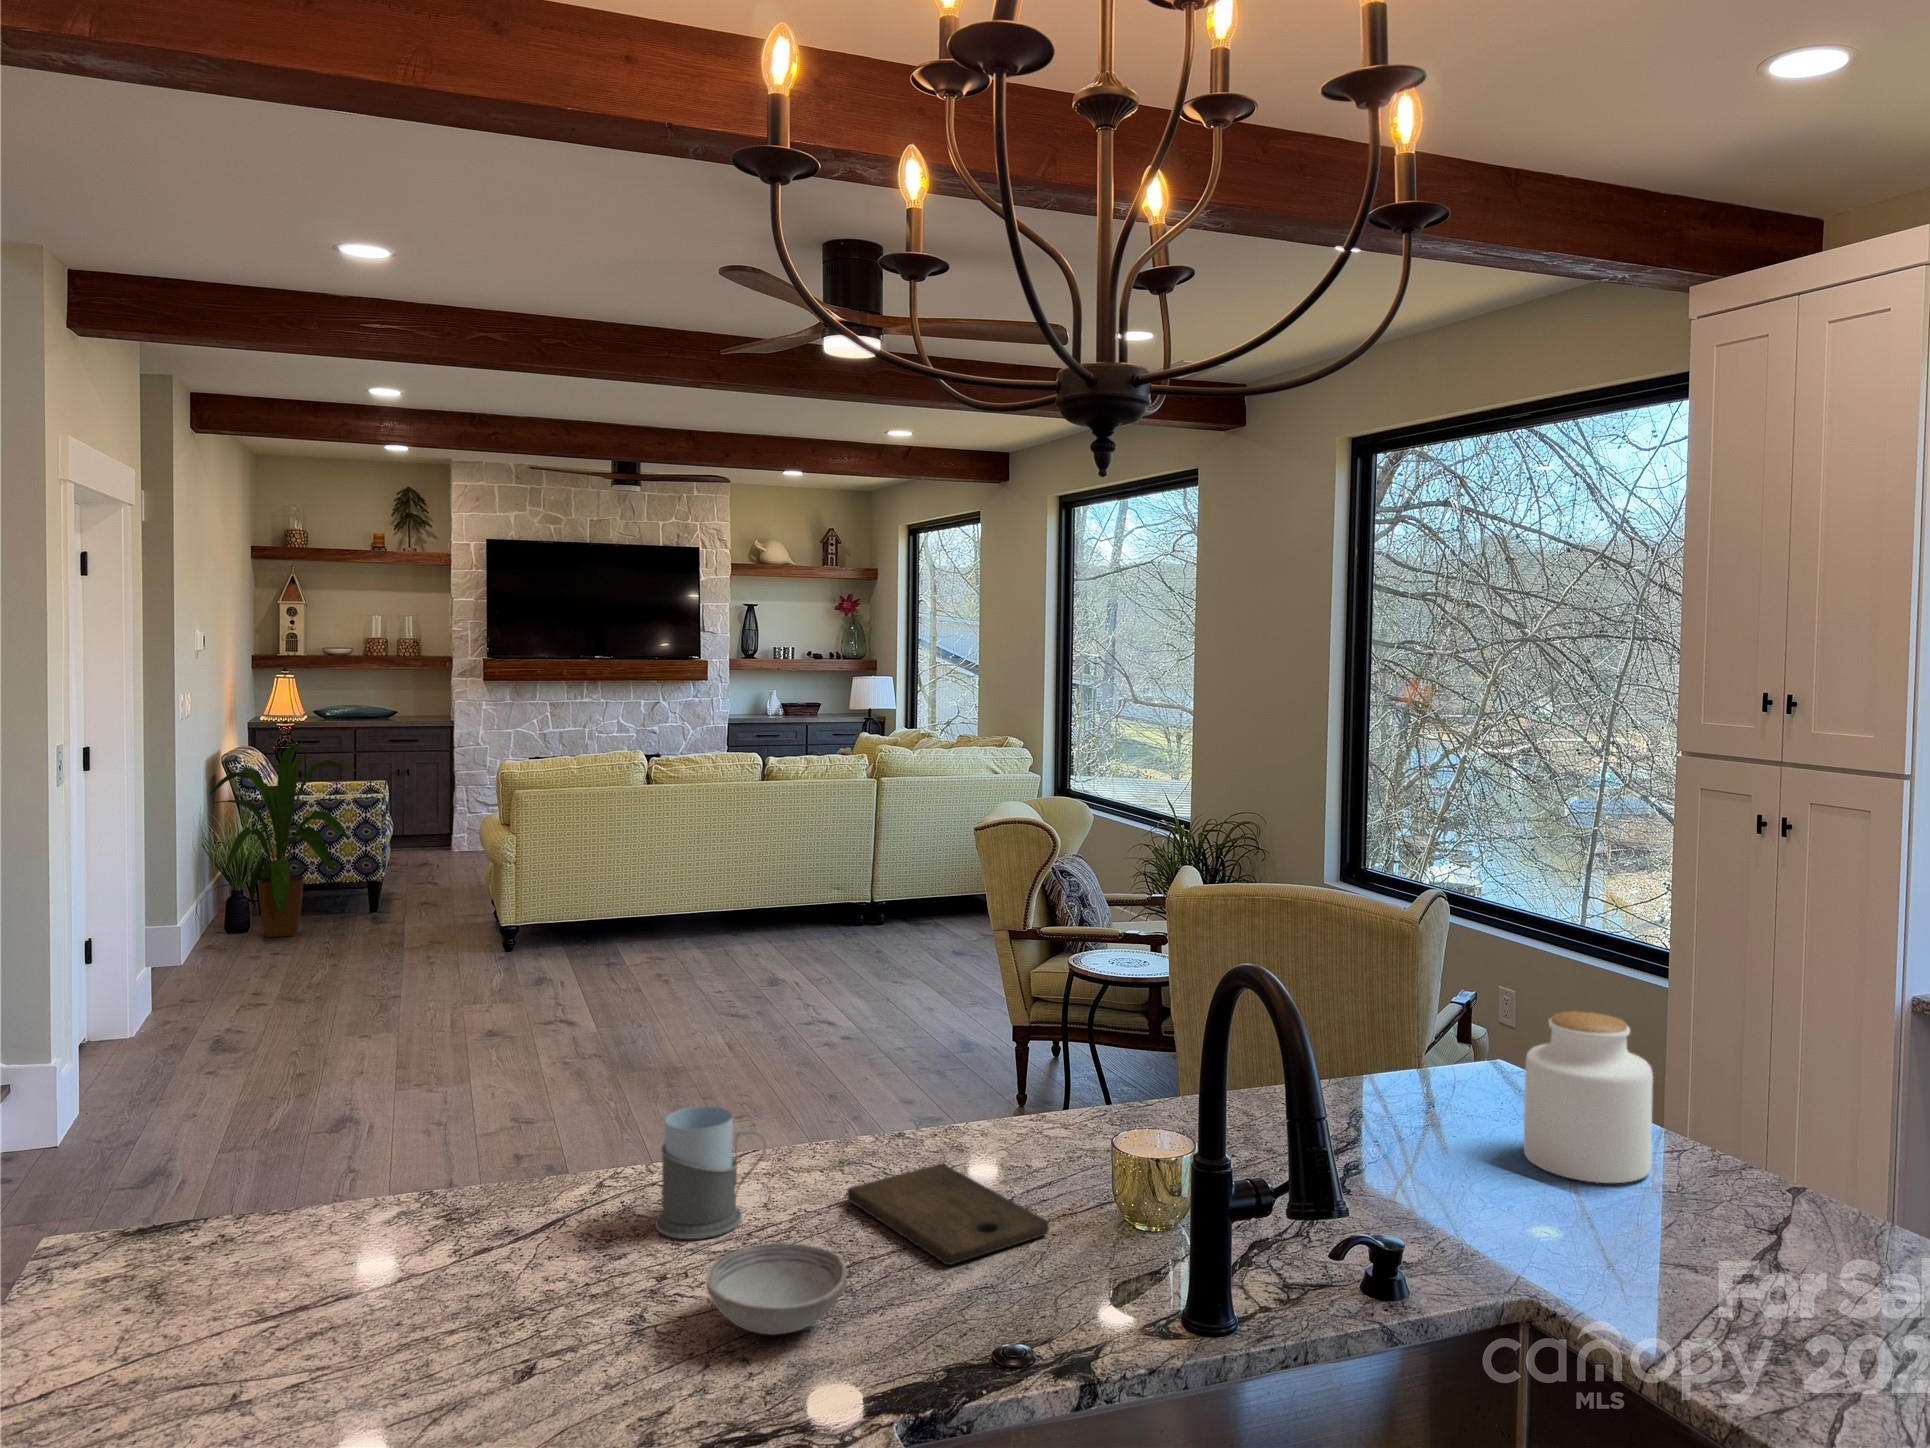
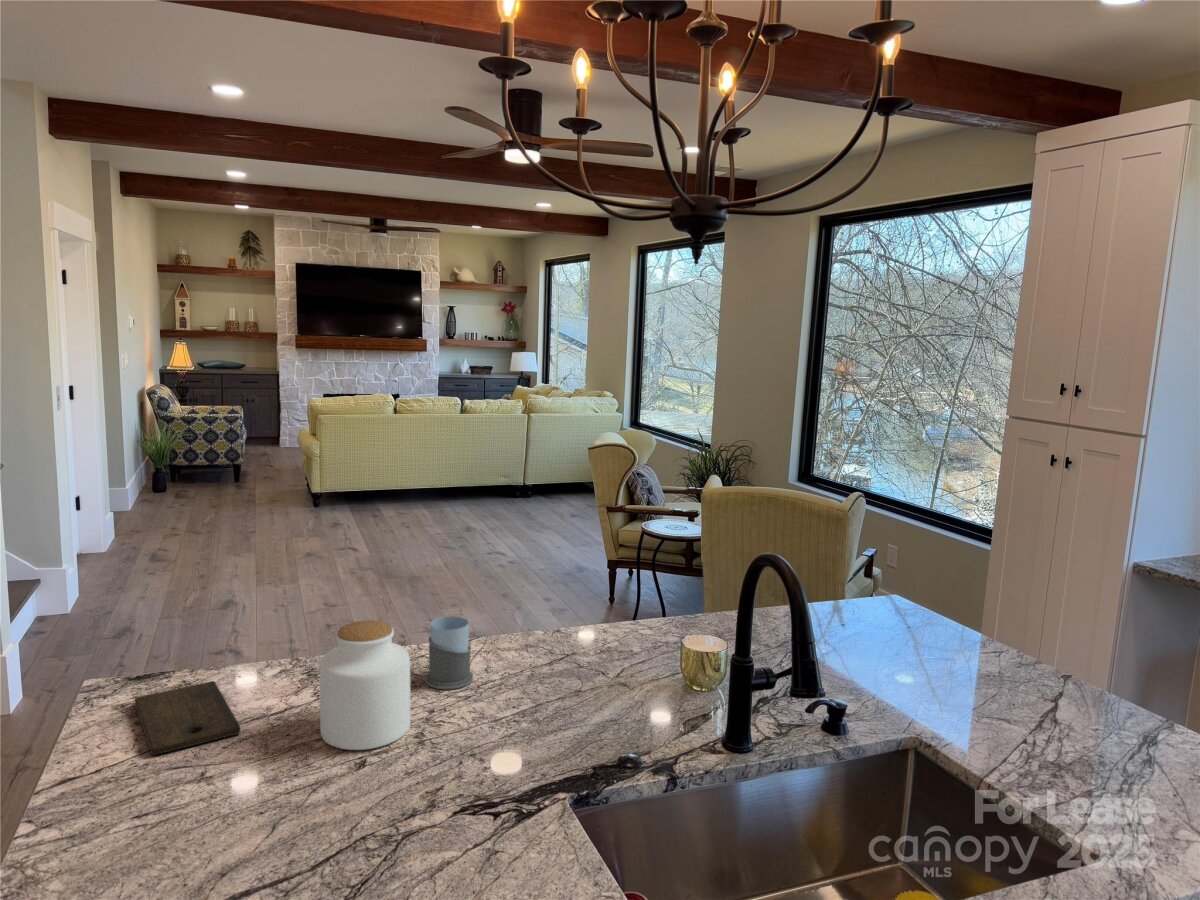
house plant: present [210,743,359,937] -> none [144,384,230,495]
jar: present [1524,1011,1653,1183] -> present [319,620,411,750]
cutting board: present [847,1164,1049,1265] -> present [135,681,240,755]
bowl: present [706,1243,847,1335] -> none [459,696,538,746]

